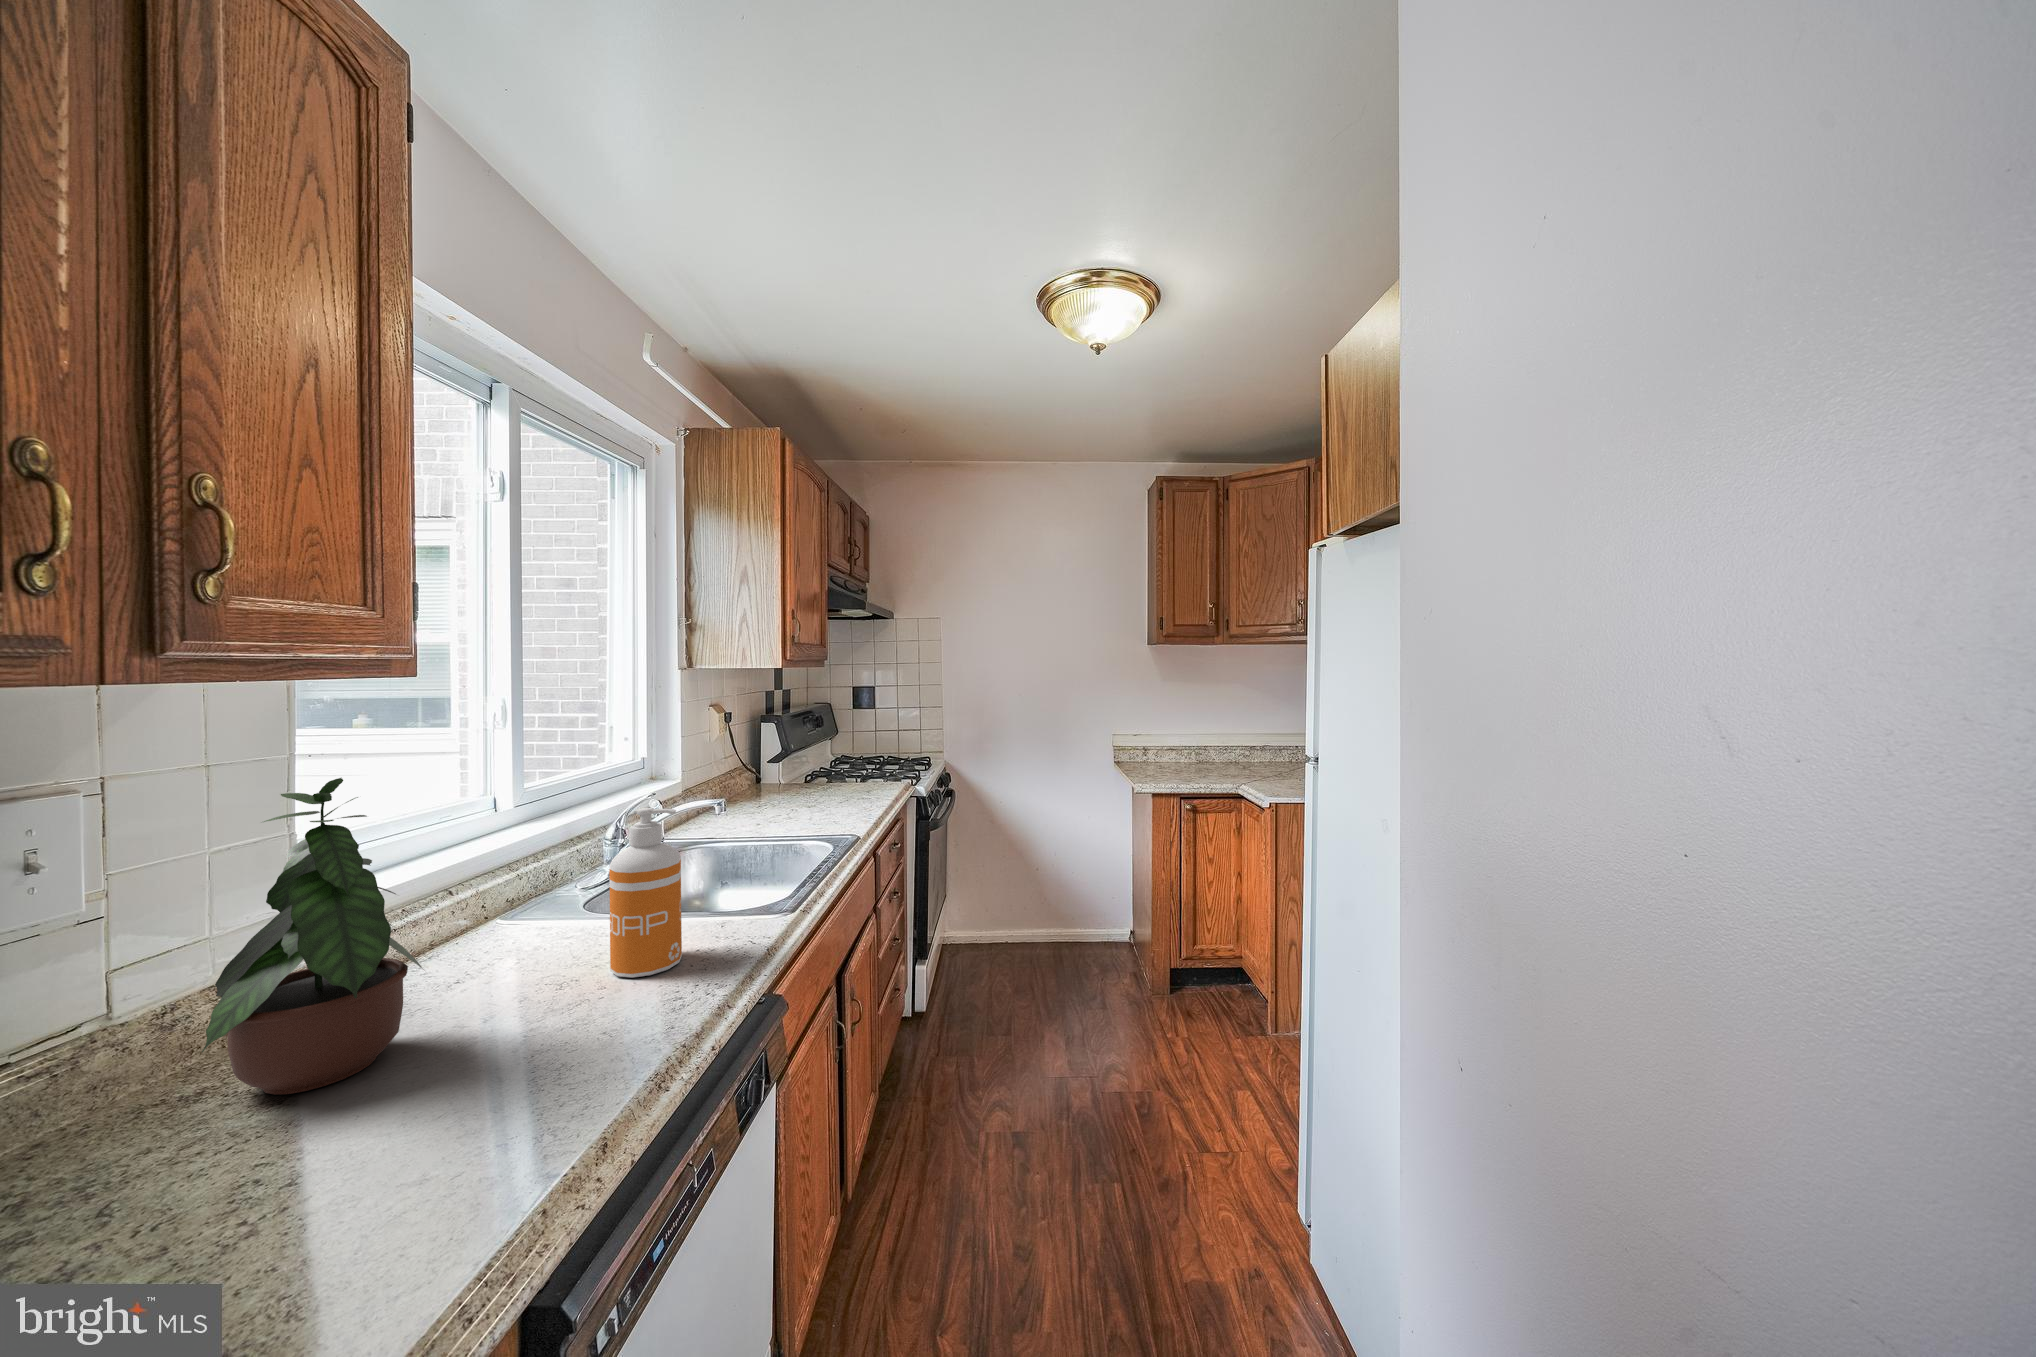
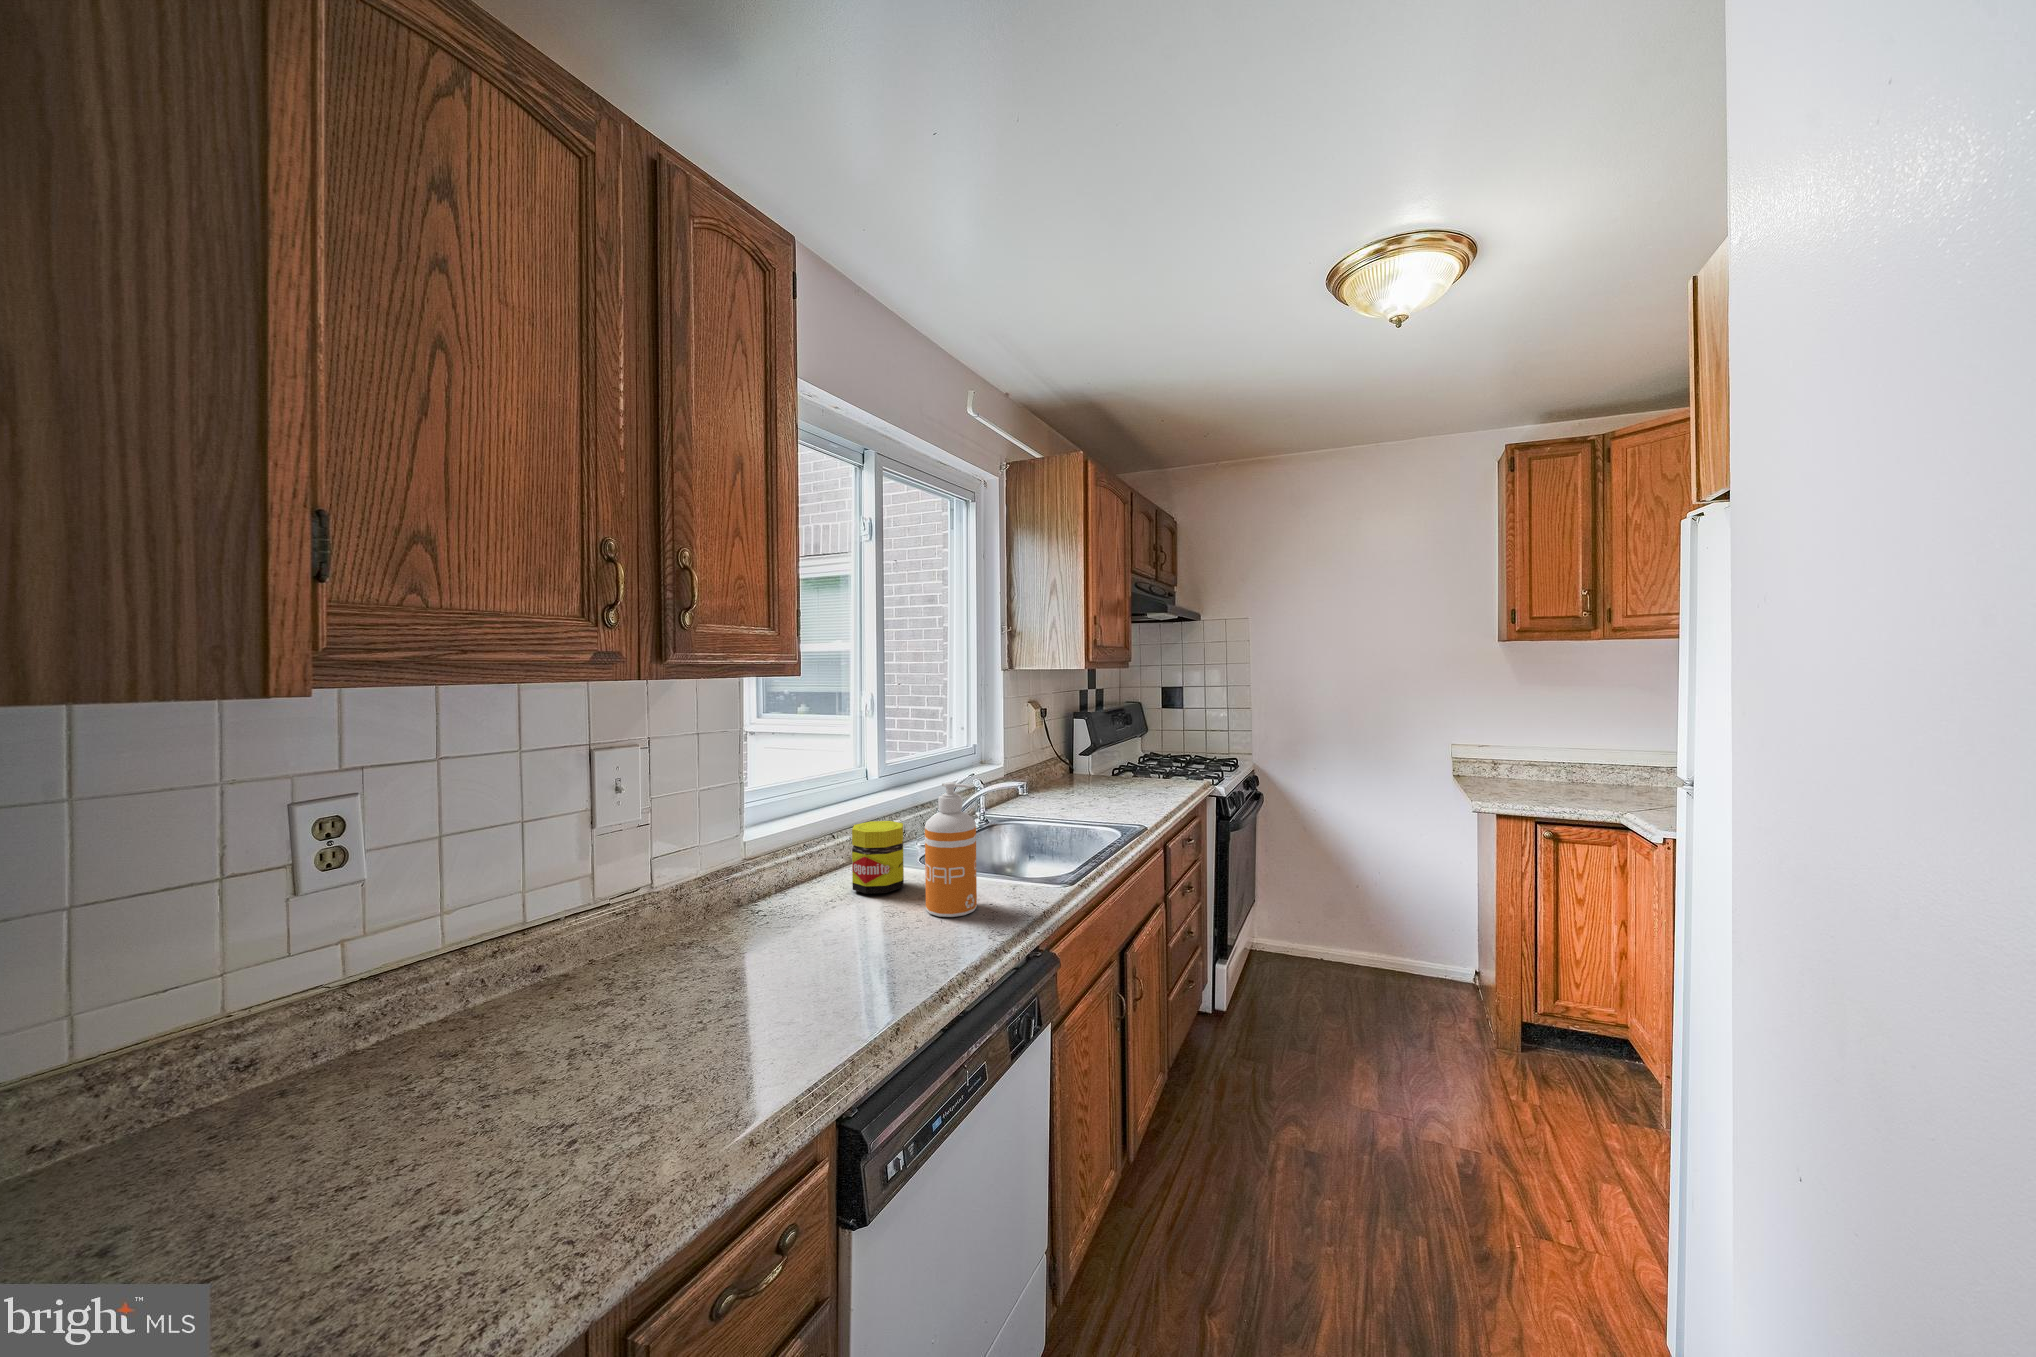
potted plant: present [202,778,422,1095] -> none [685,744,811,952]
jar: none [489,864,569,966] -> present [852,821,904,894]

